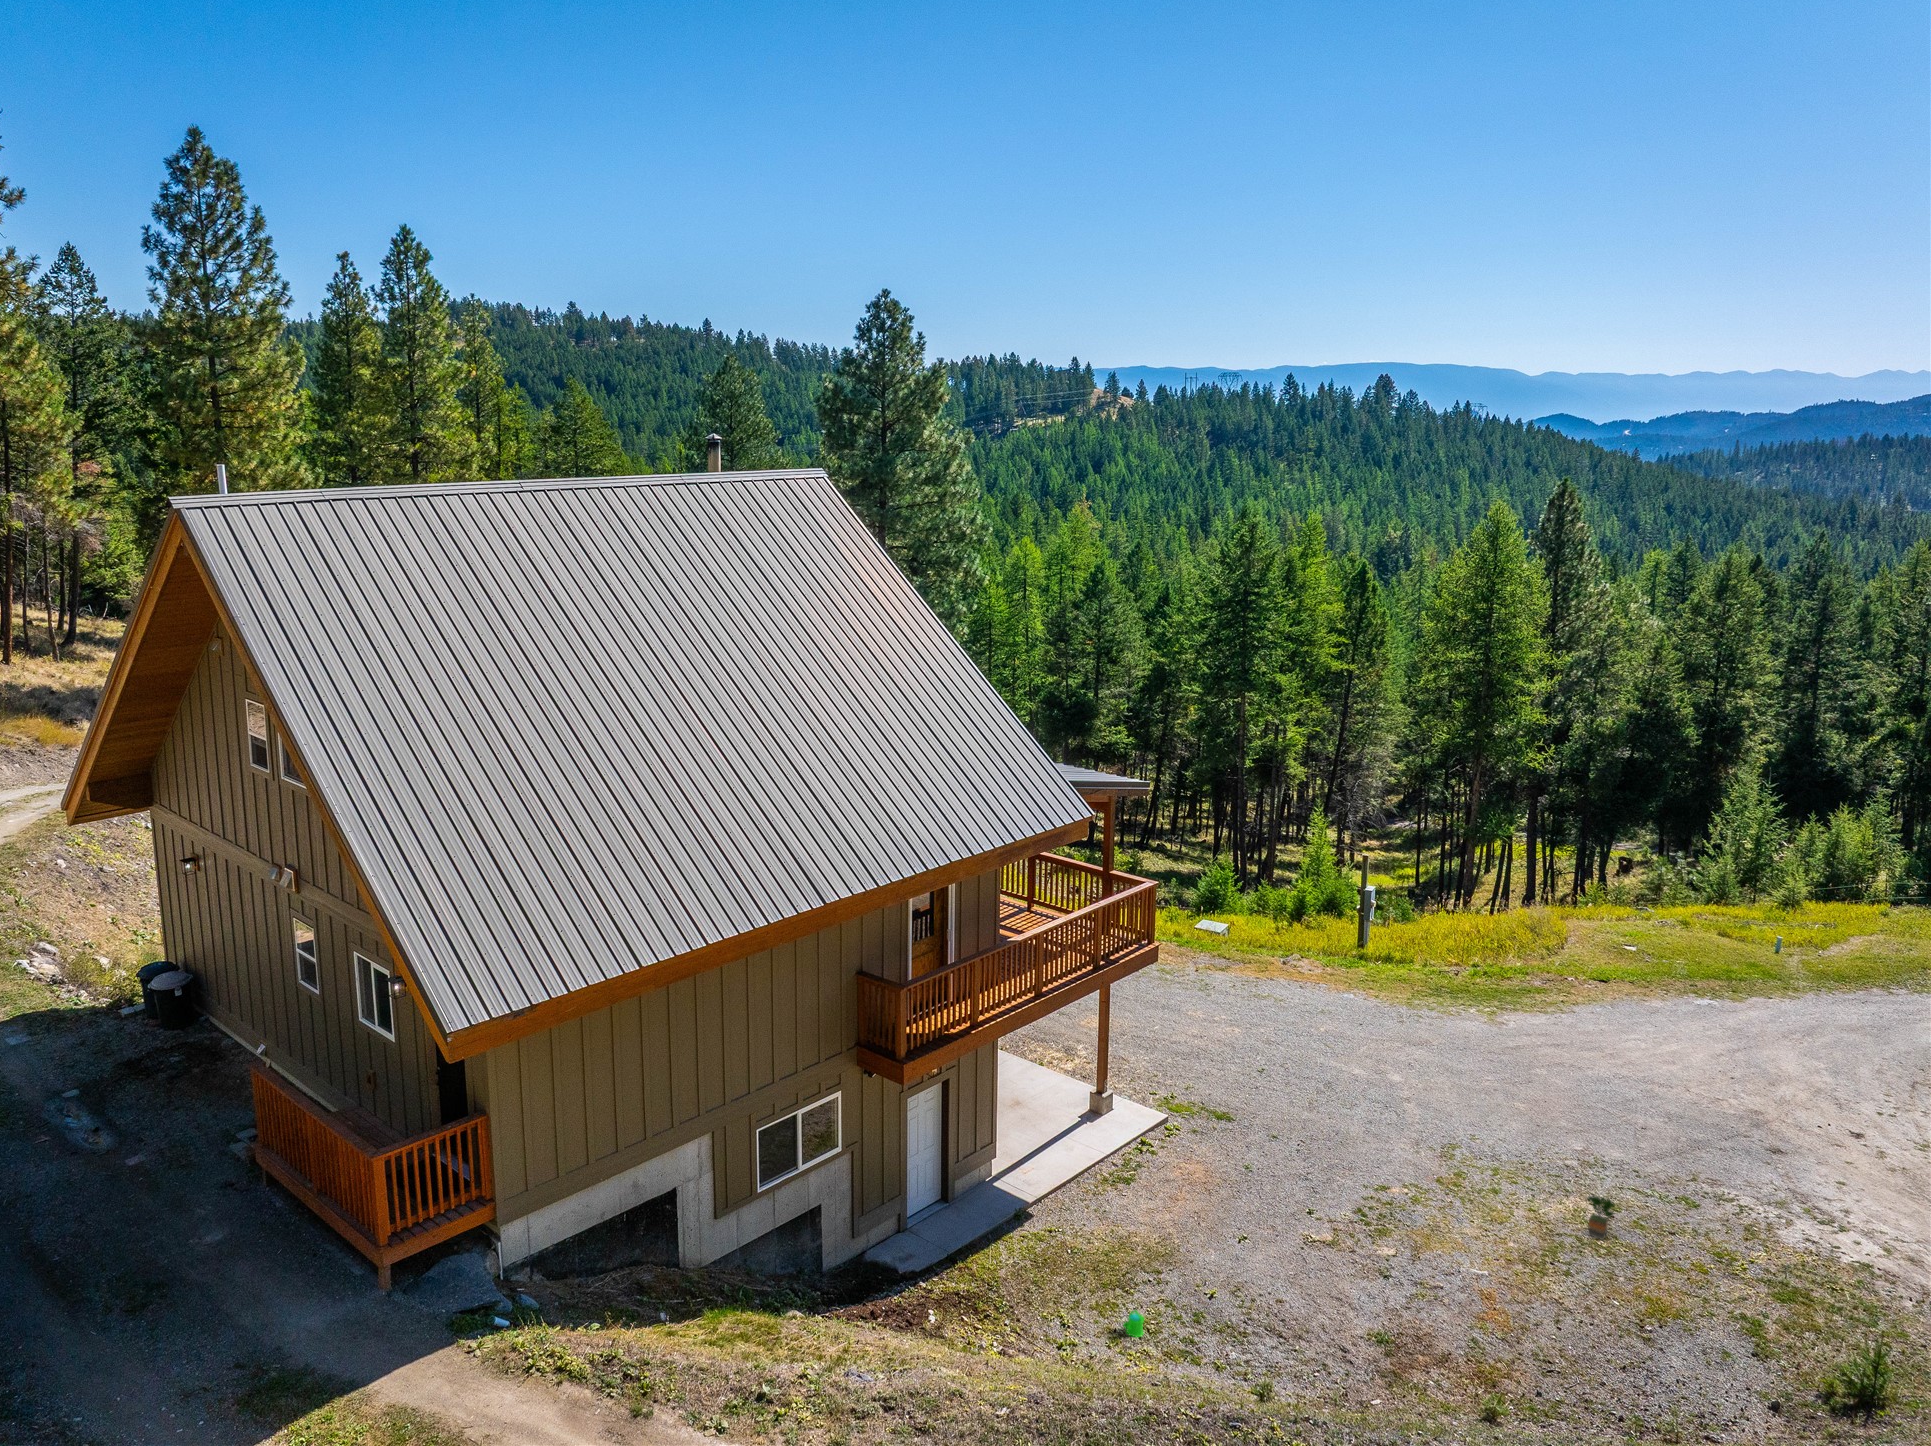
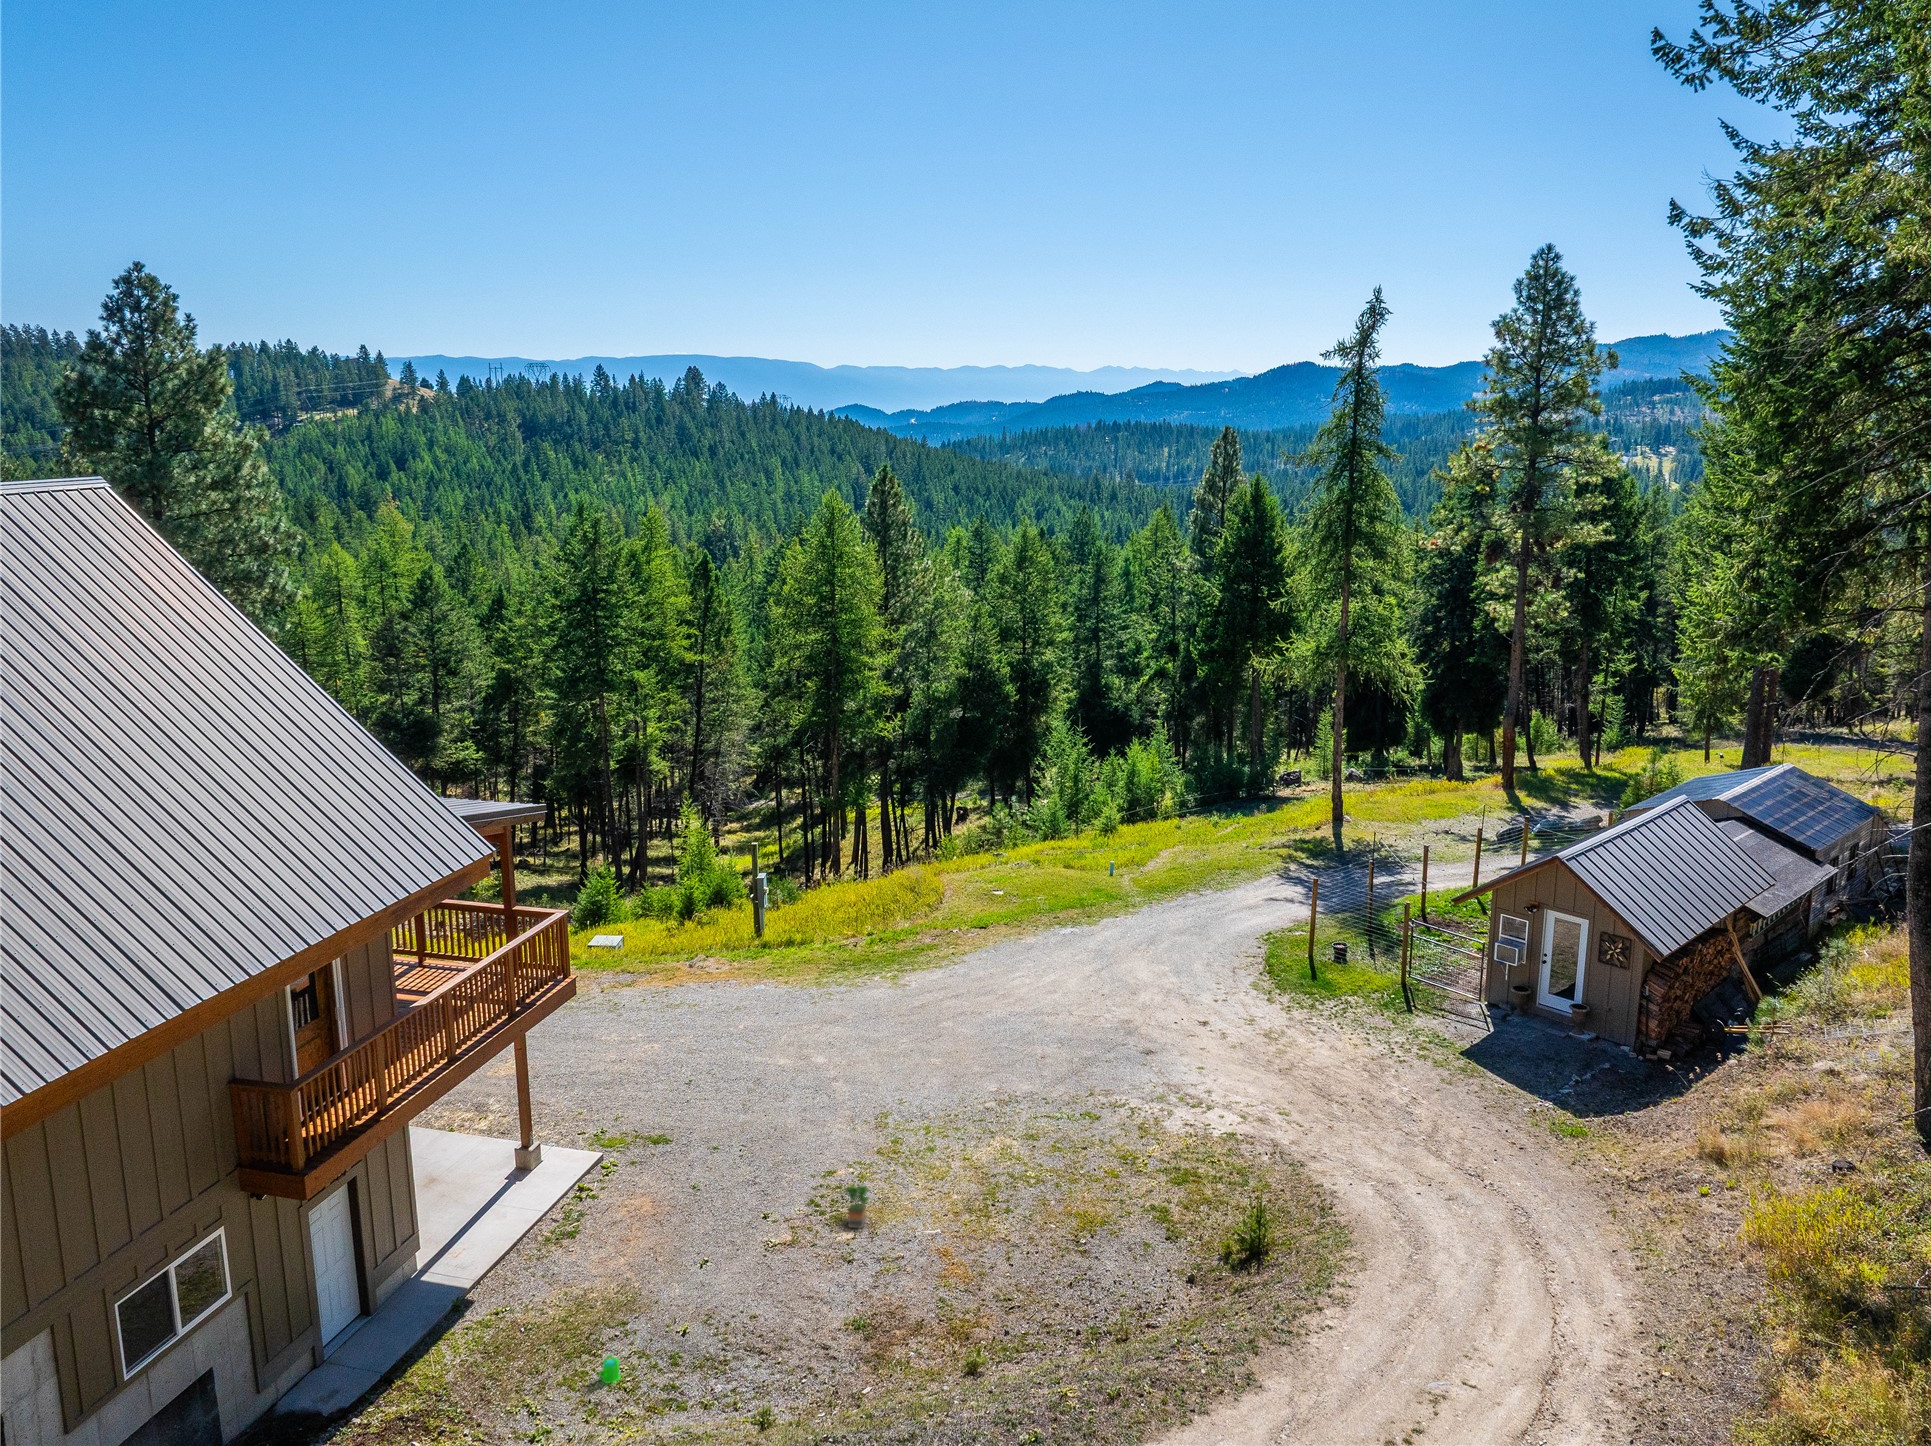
potted tree: present [1588,1196,1614,1240] -> present [845,1185,870,1228]

